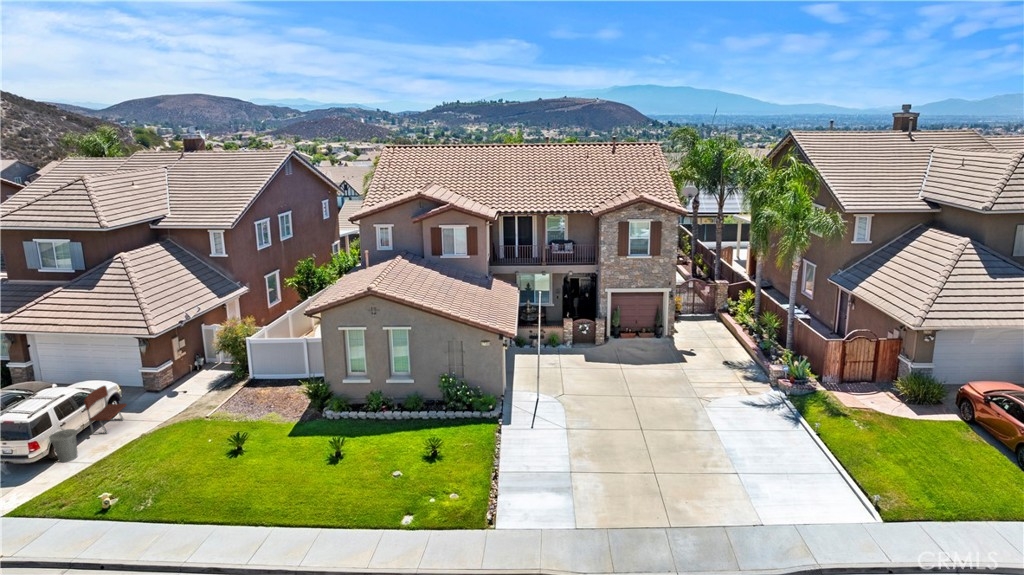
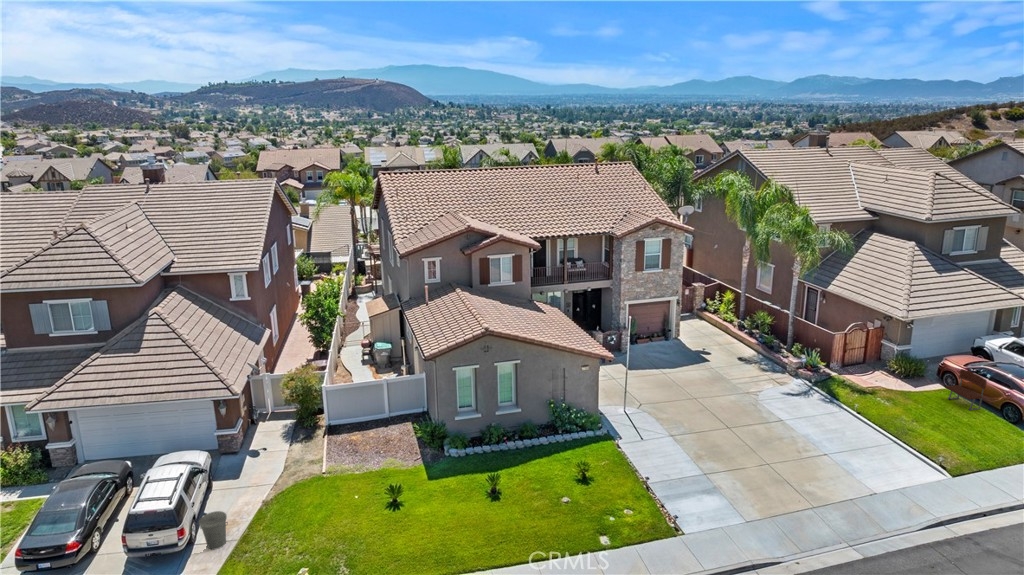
bench: present [84,386,127,434] -> present [946,369,987,410]

